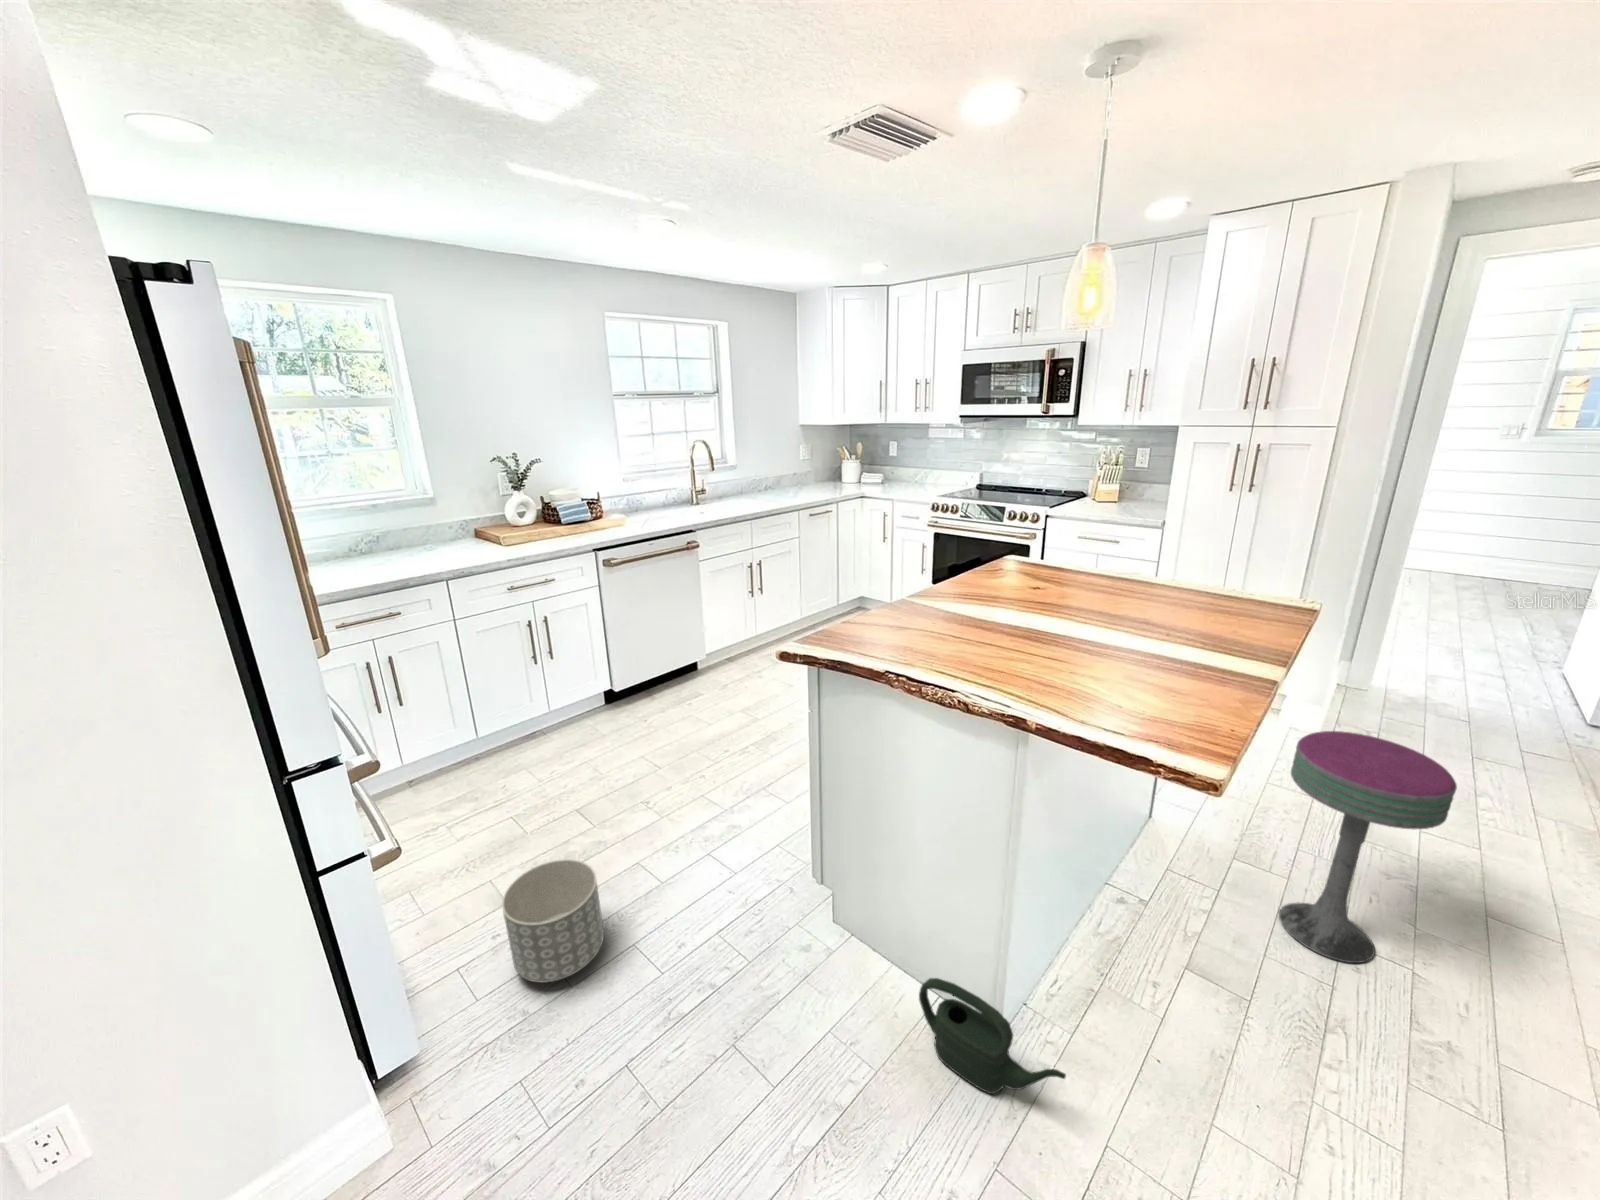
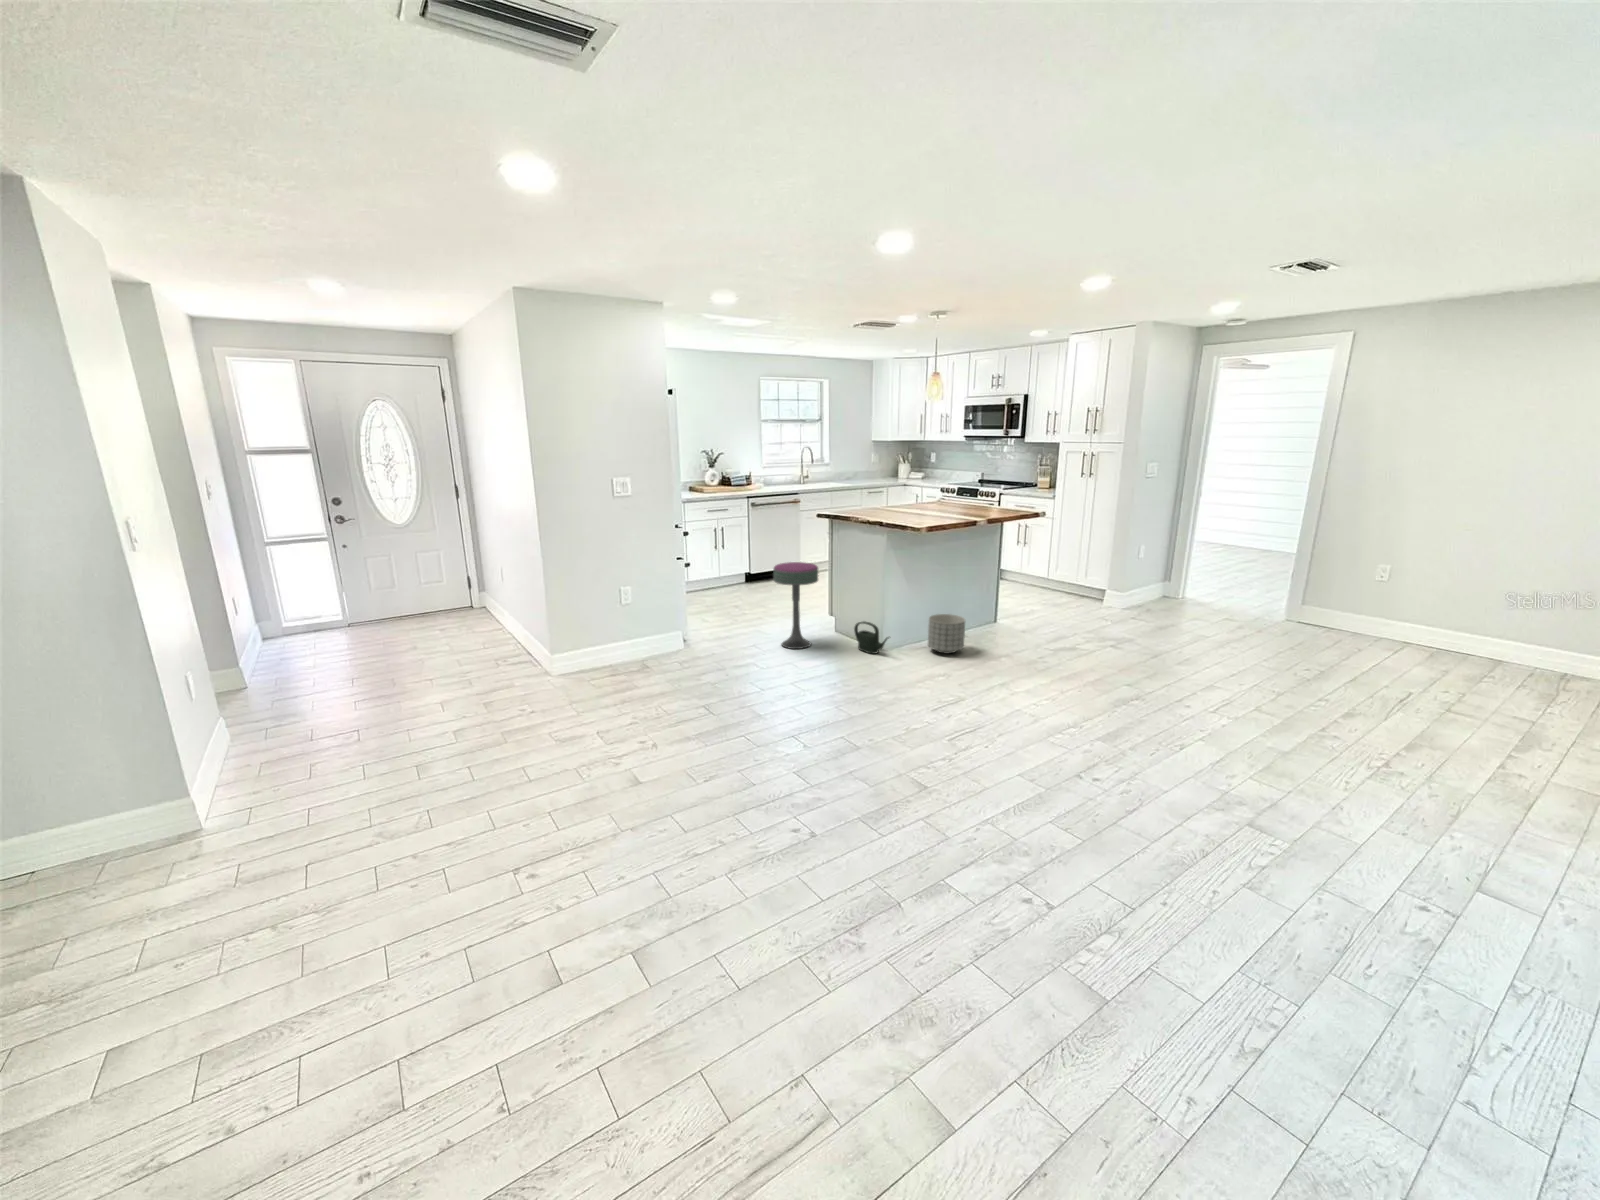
bar stool: present [1279,731,1457,963] -> present [773,562,818,649]
planter: present [502,859,604,983] -> present [928,614,965,654]

